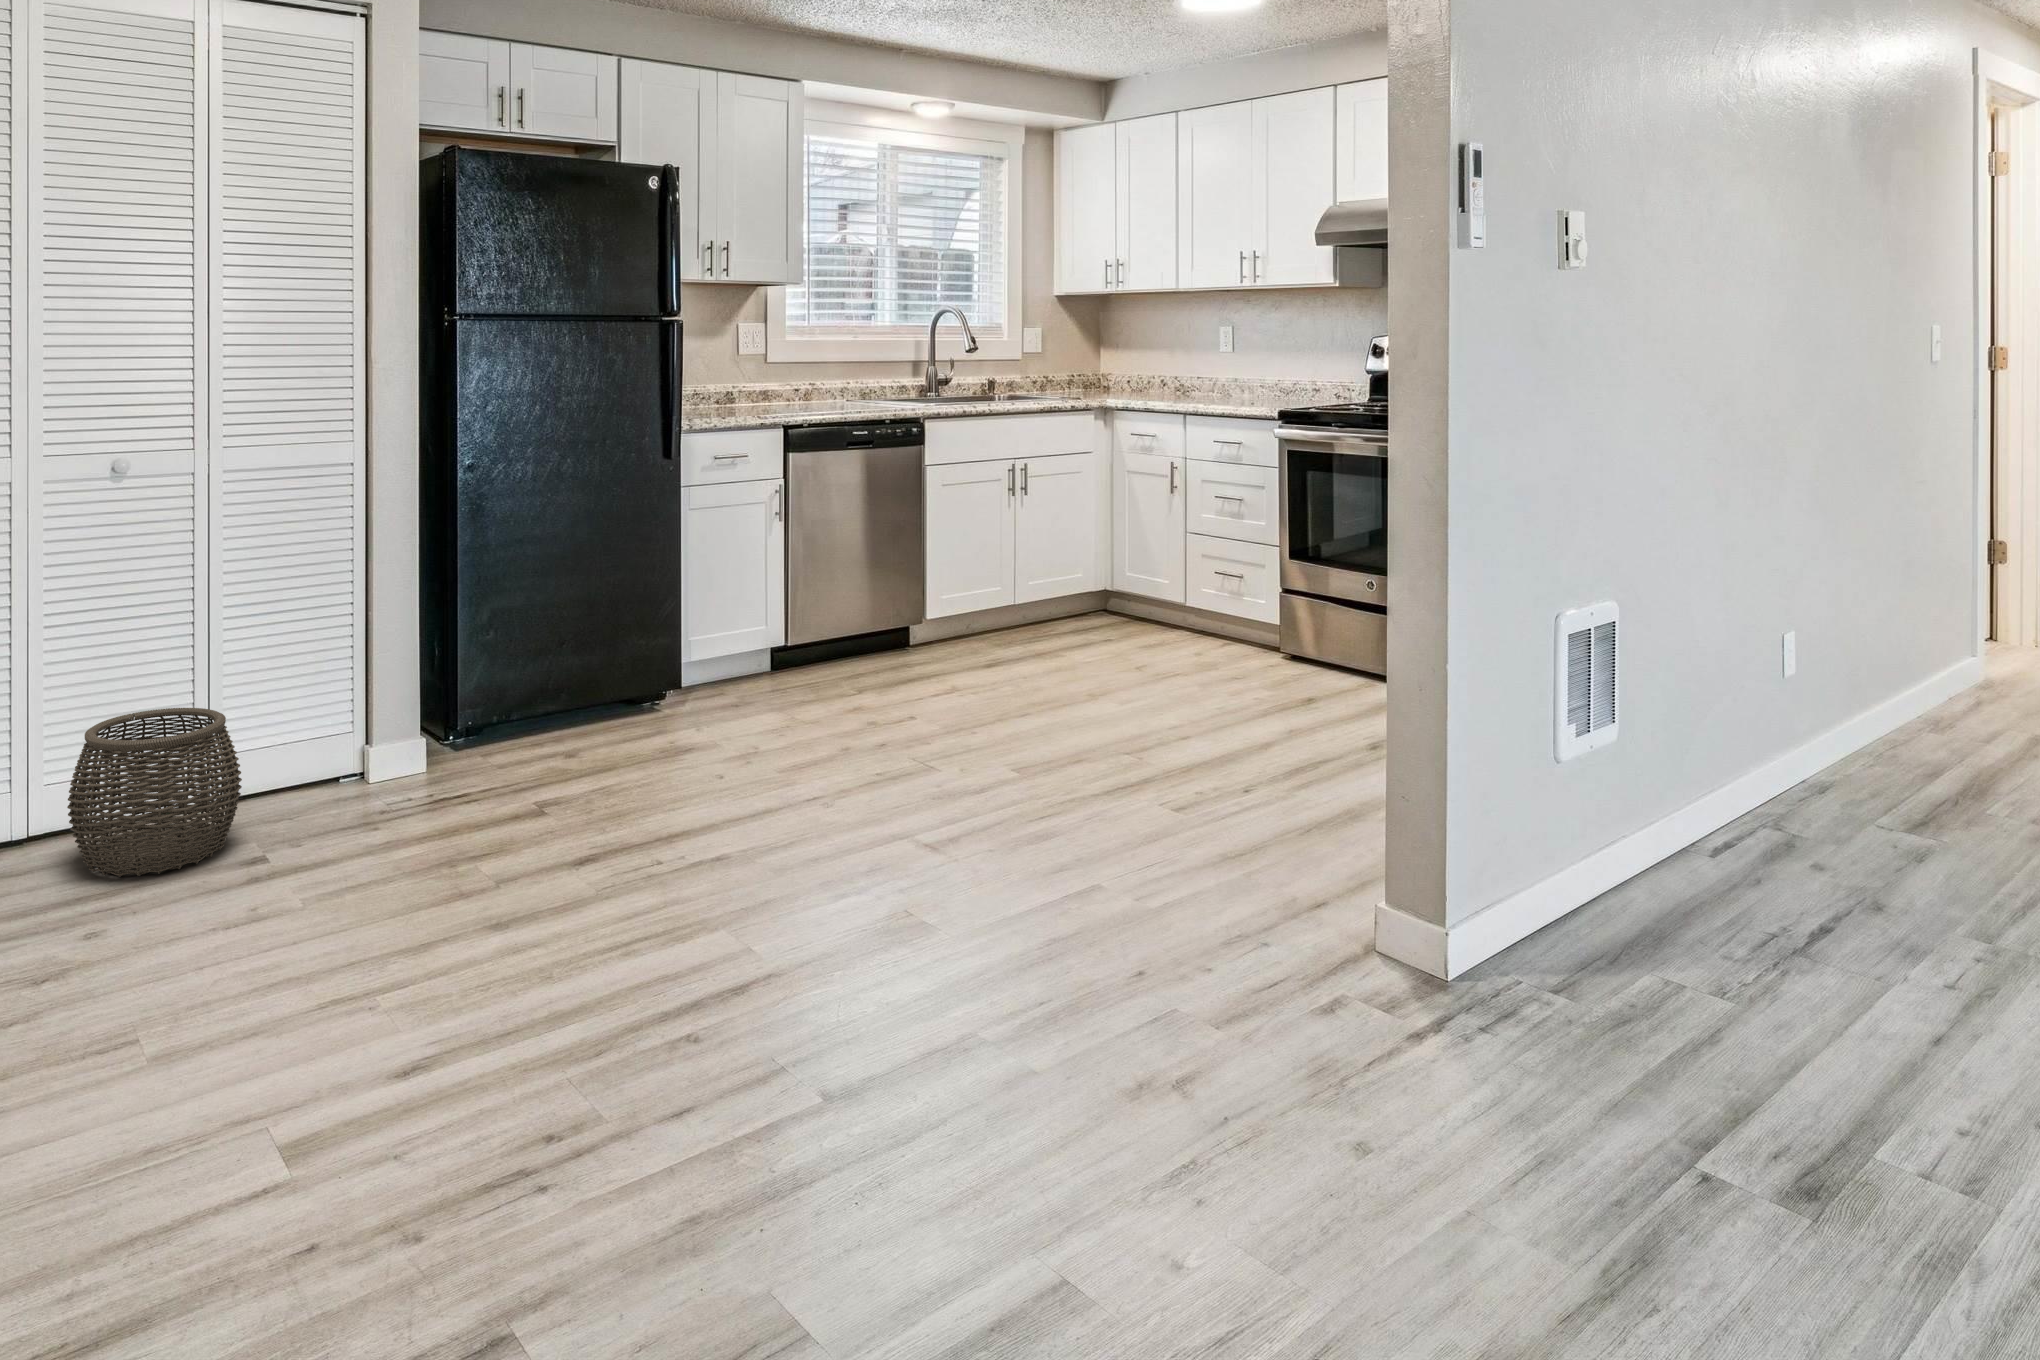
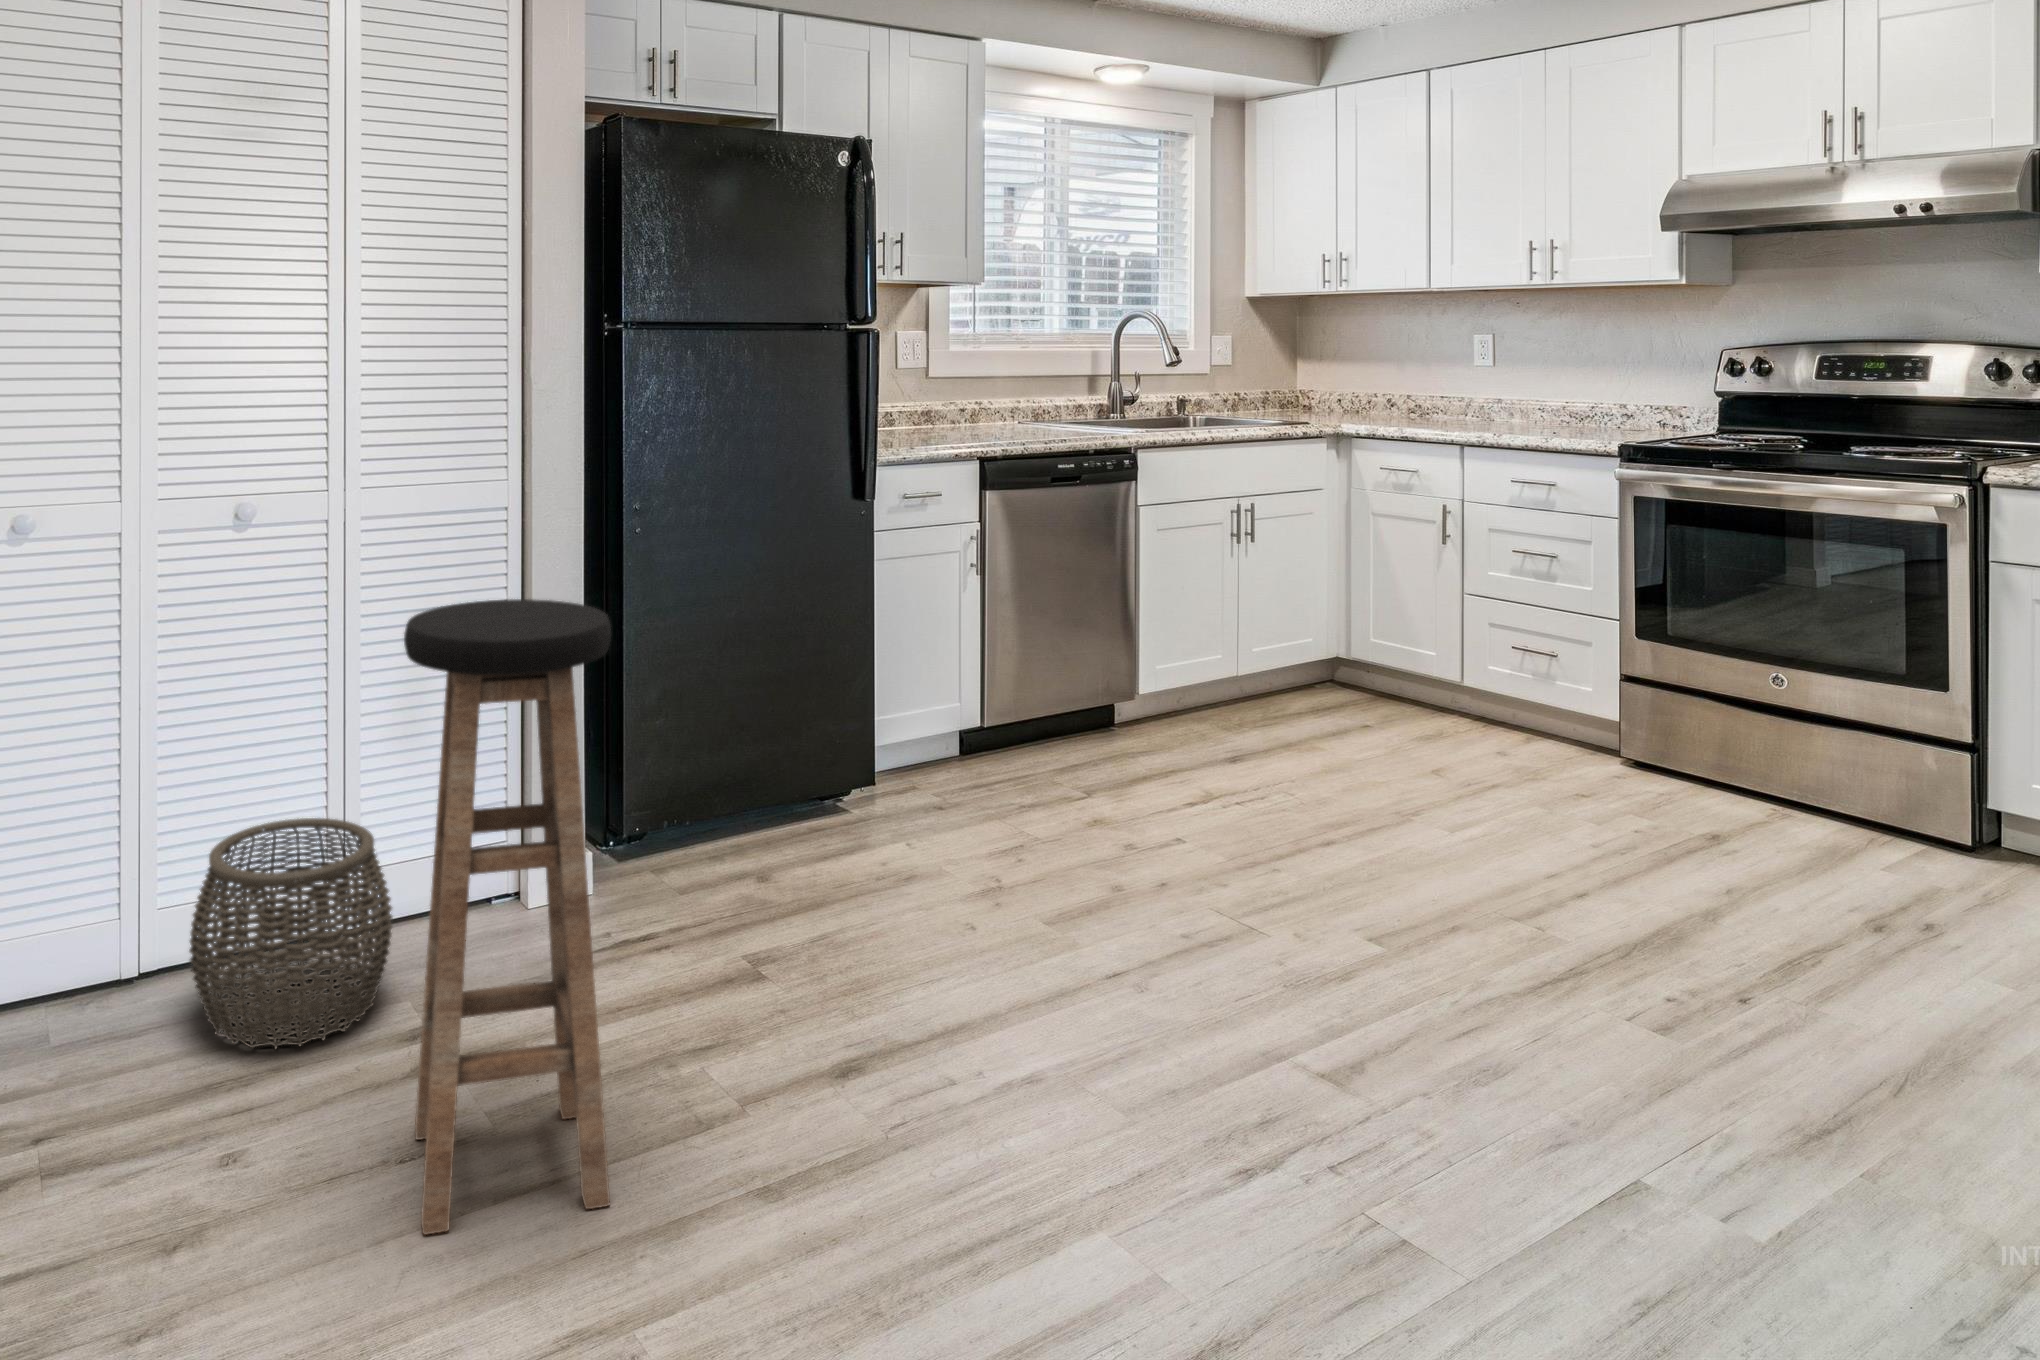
bar stool: none [228,519,389,964] -> present [404,599,611,1235]

